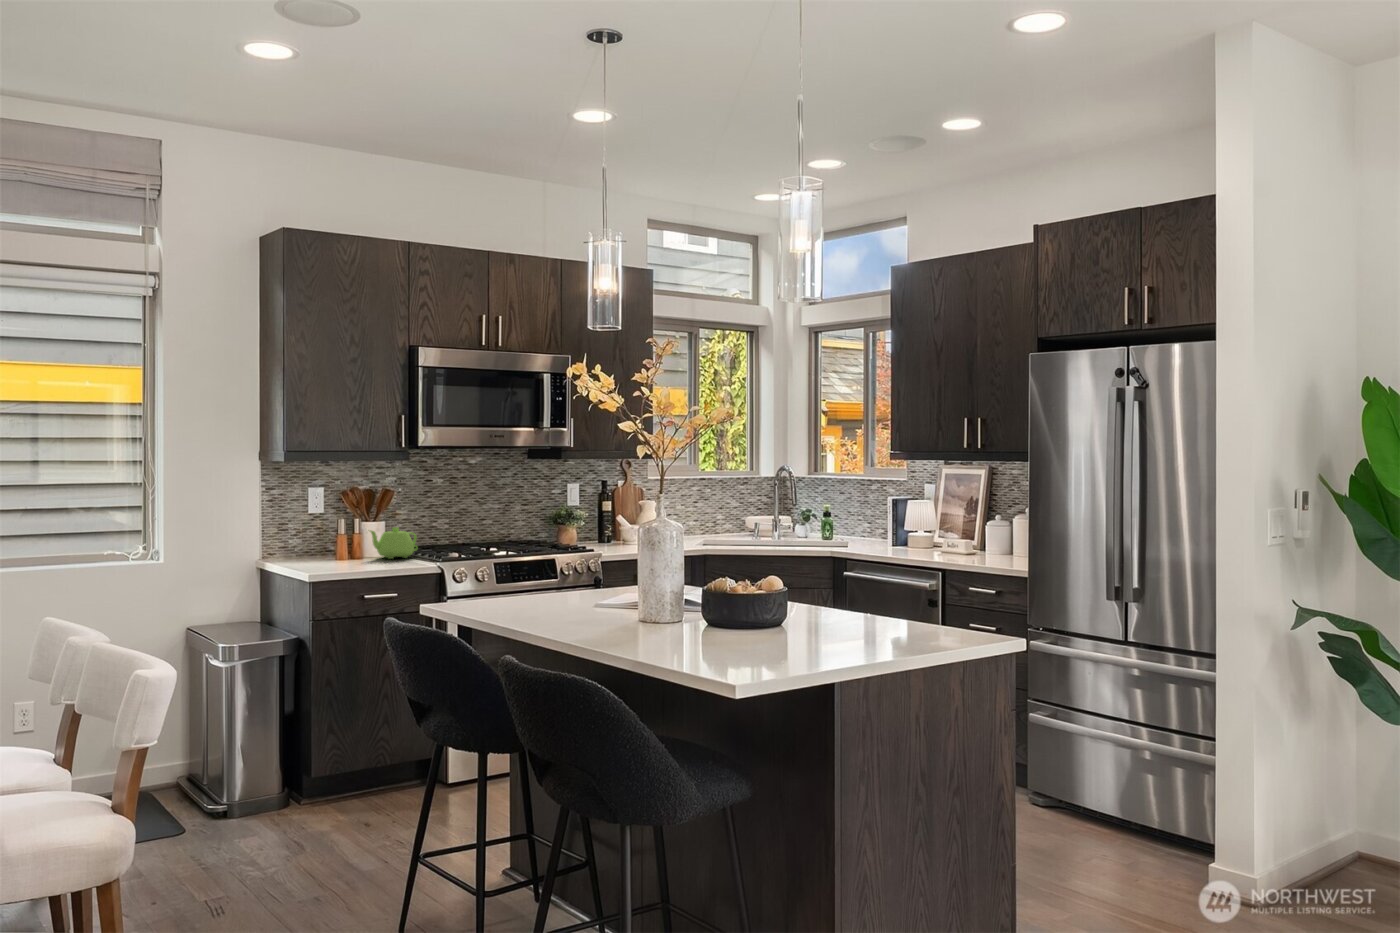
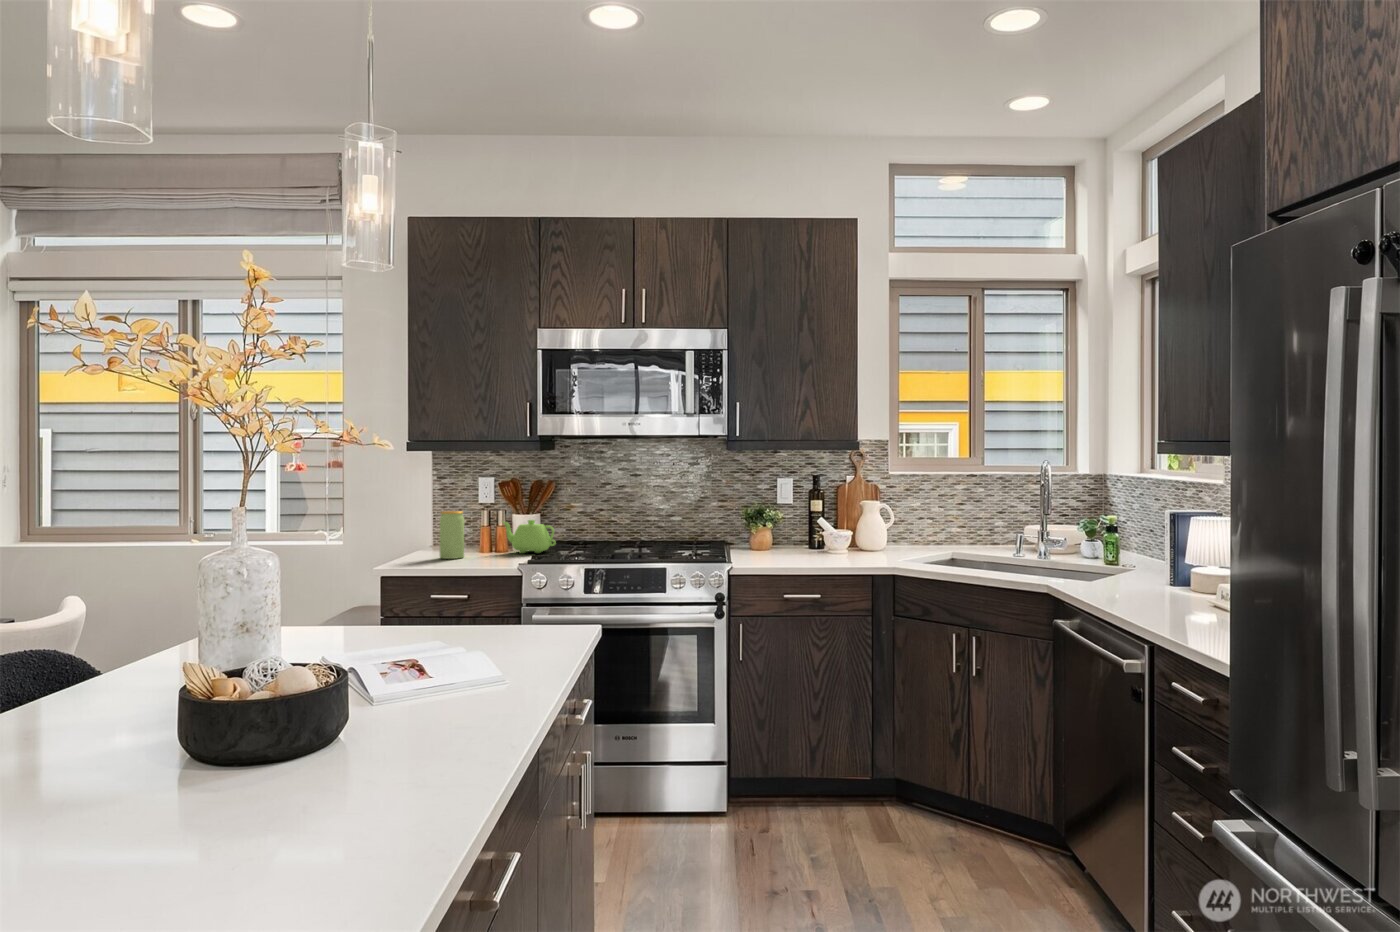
jar: none [322,522,346,567] -> present [440,511,464,559]

